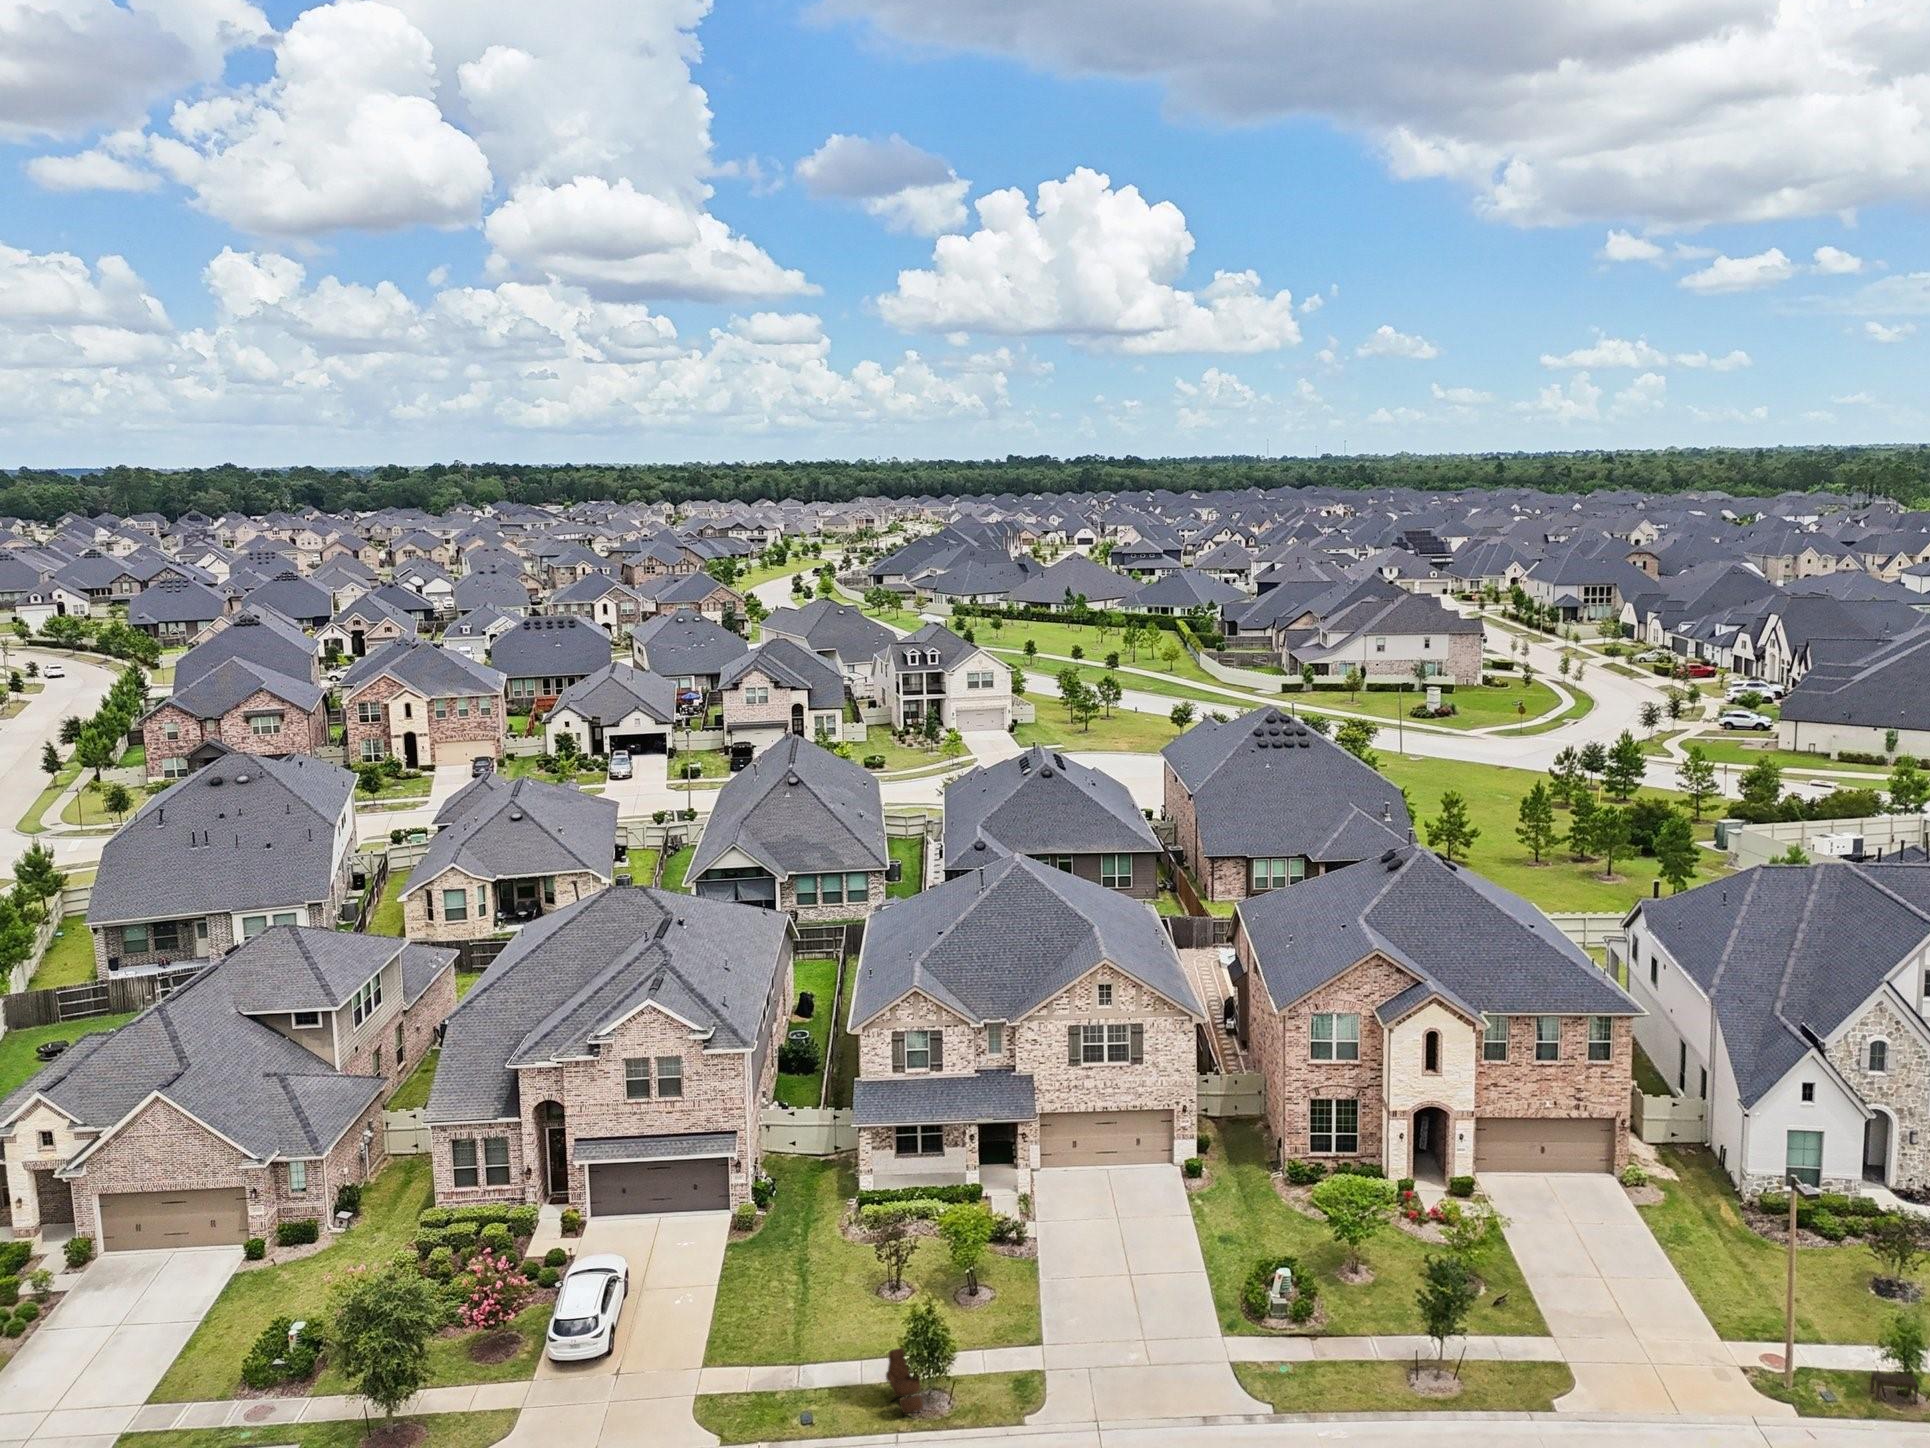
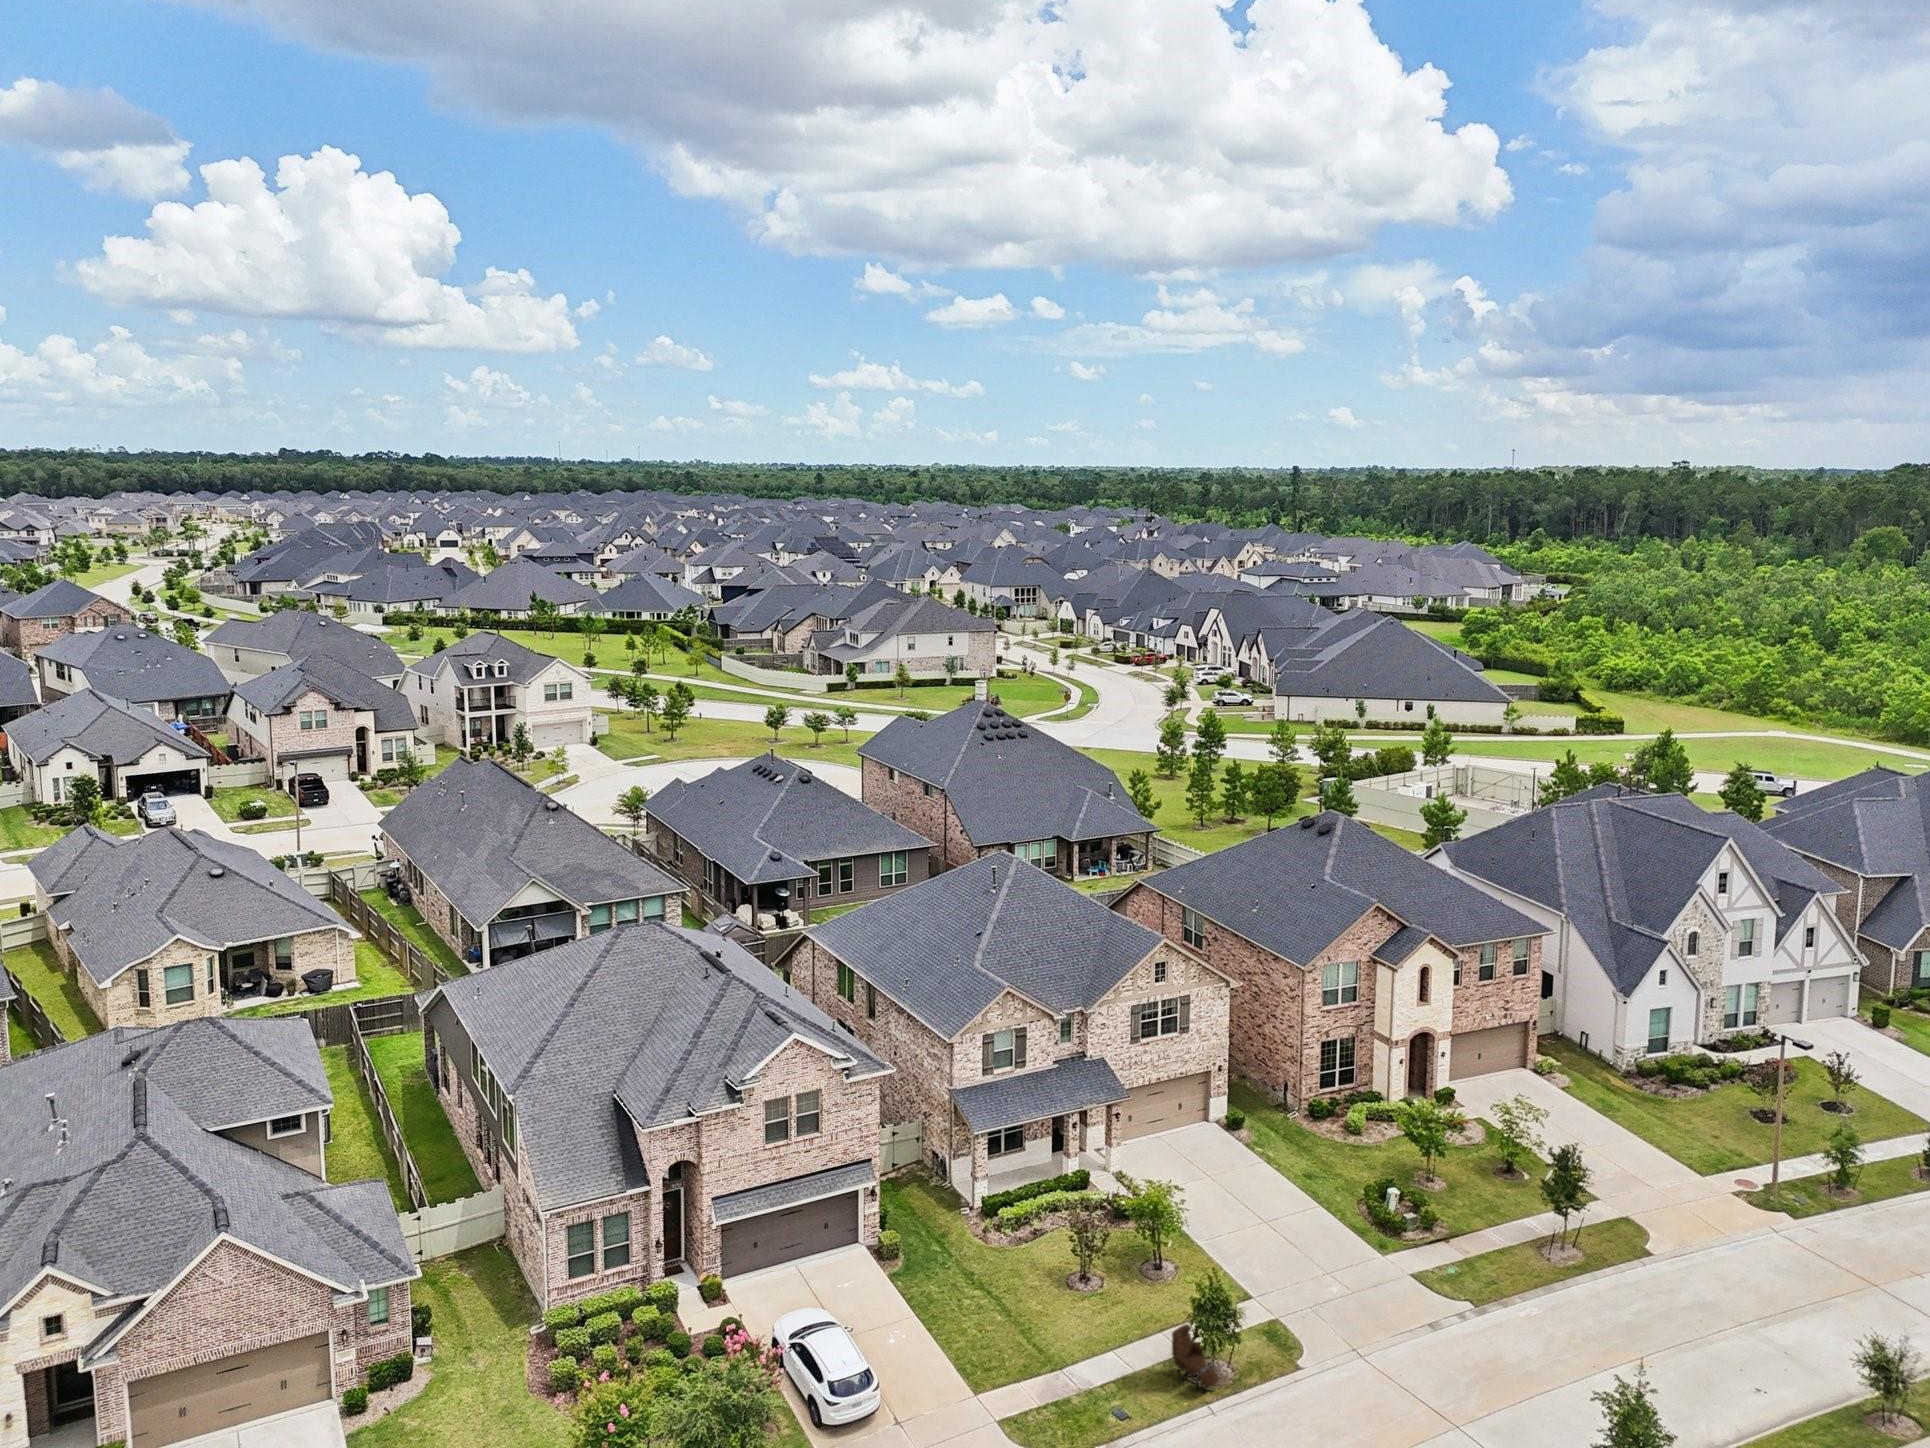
bench: present [1870,1372,1919,1404] -> none [1825,1171,1860,1195]

